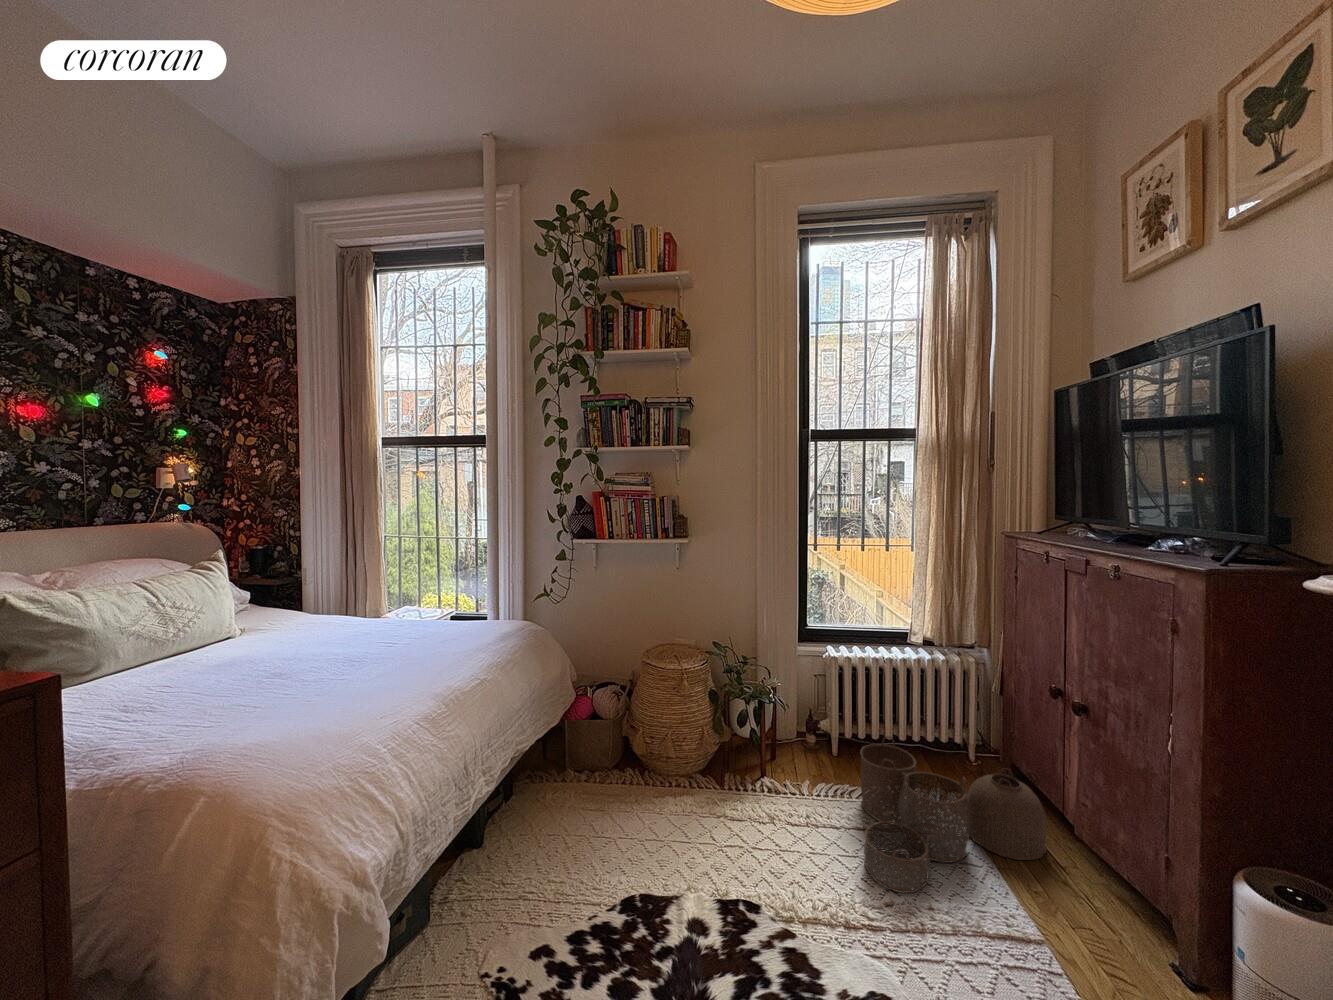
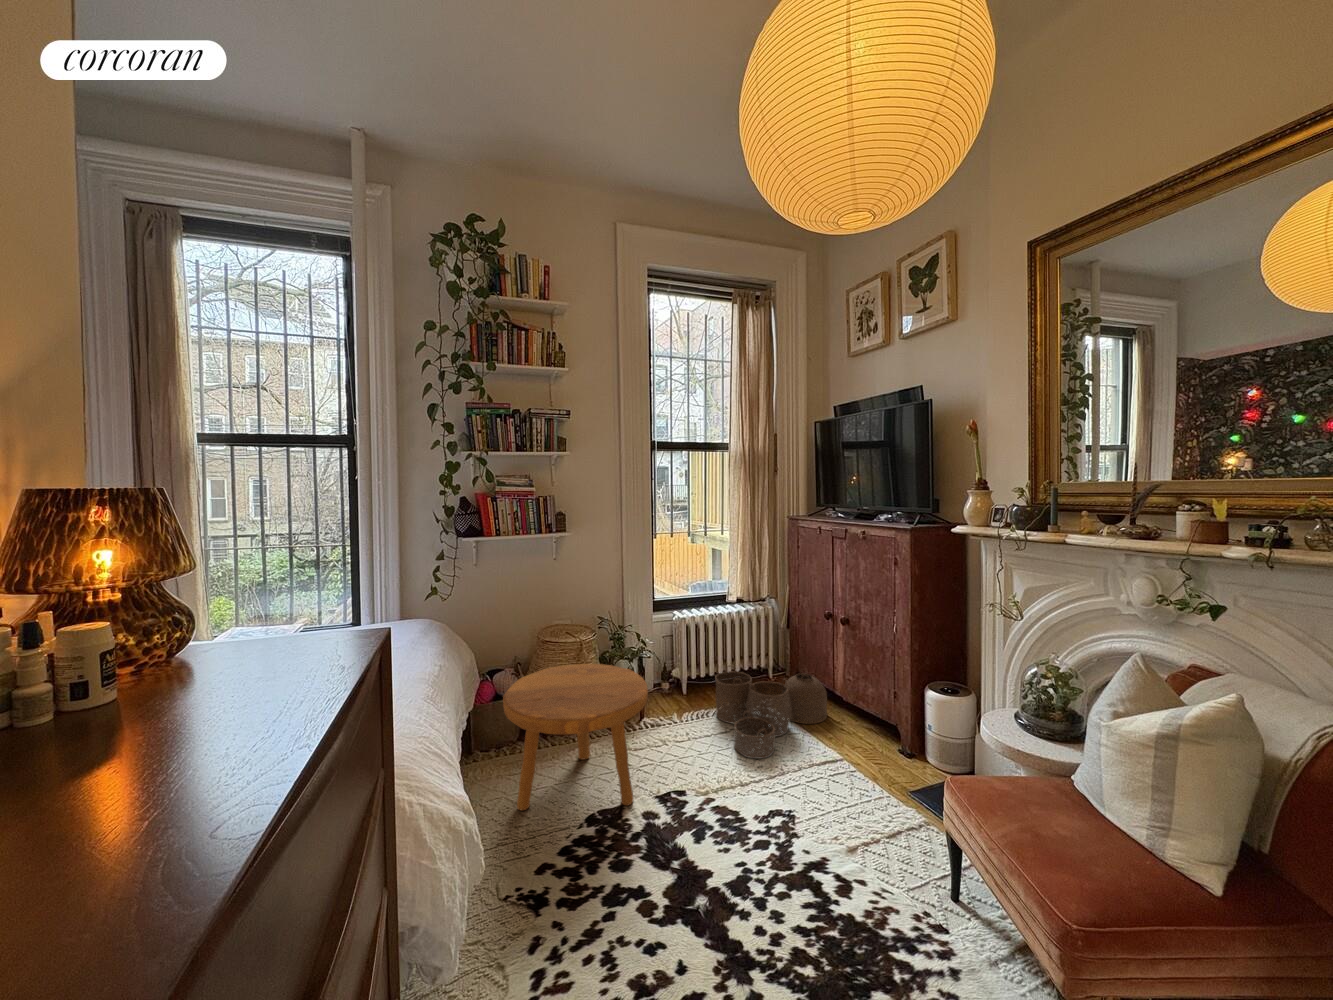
footstool: none [553,697,726,900] -> present [503,664,648,811]

